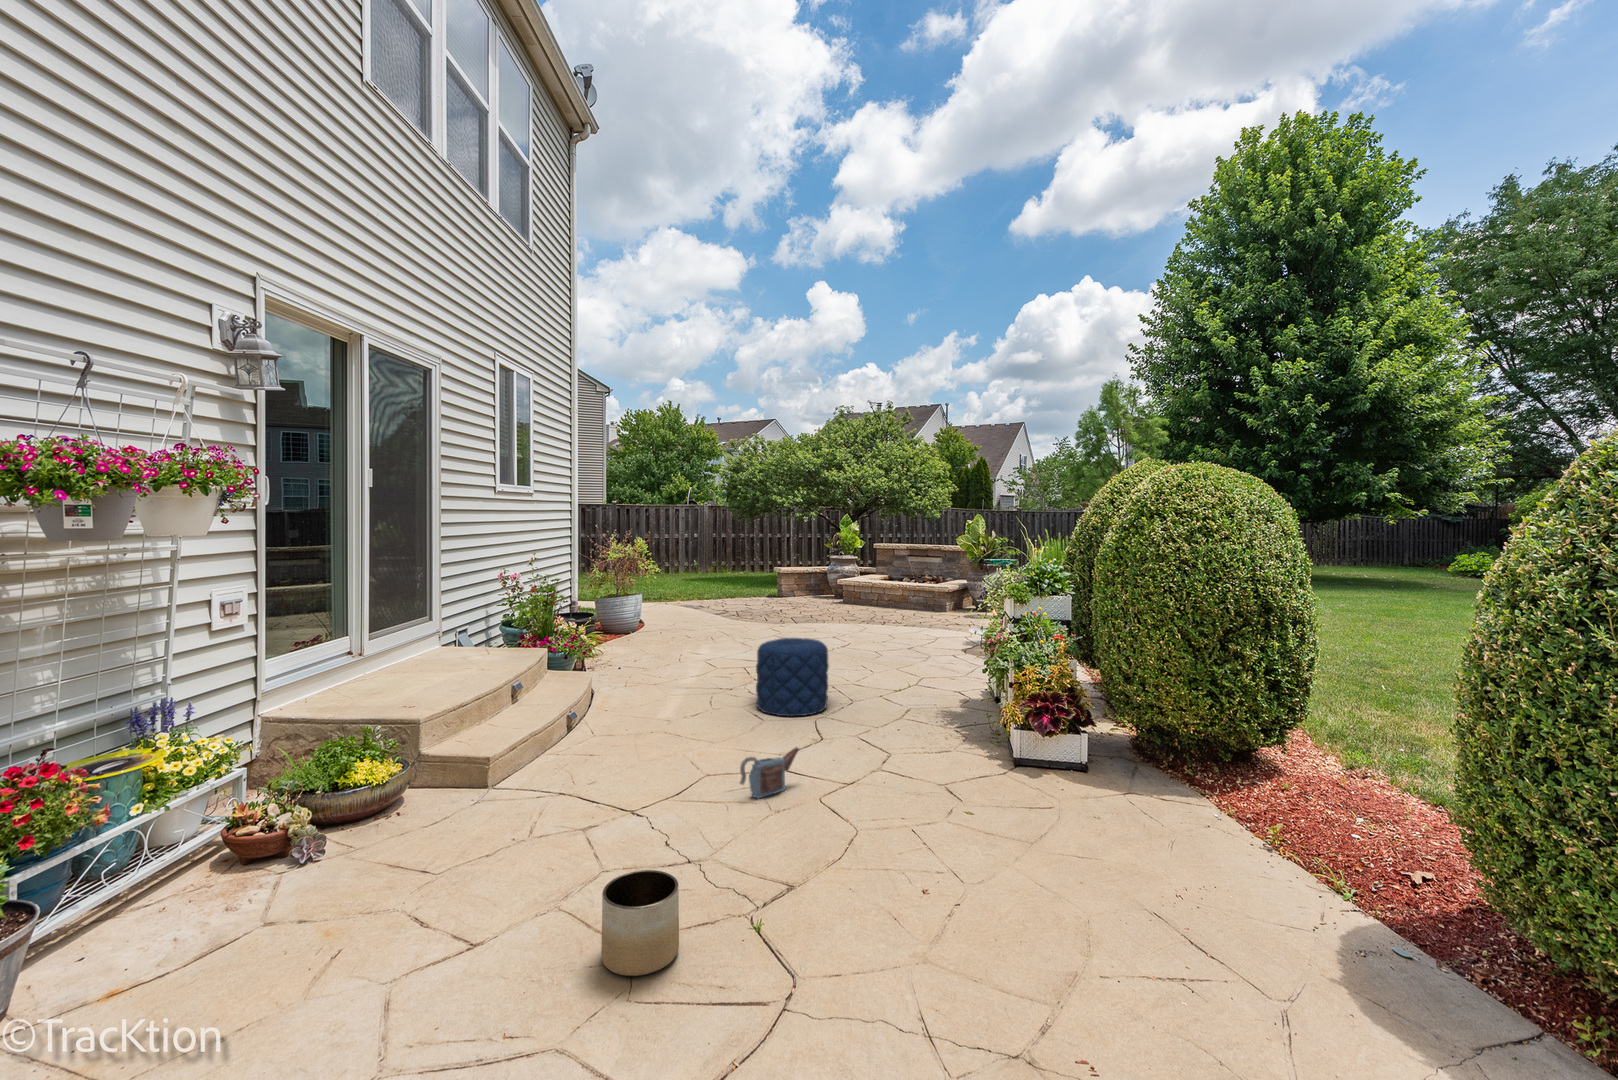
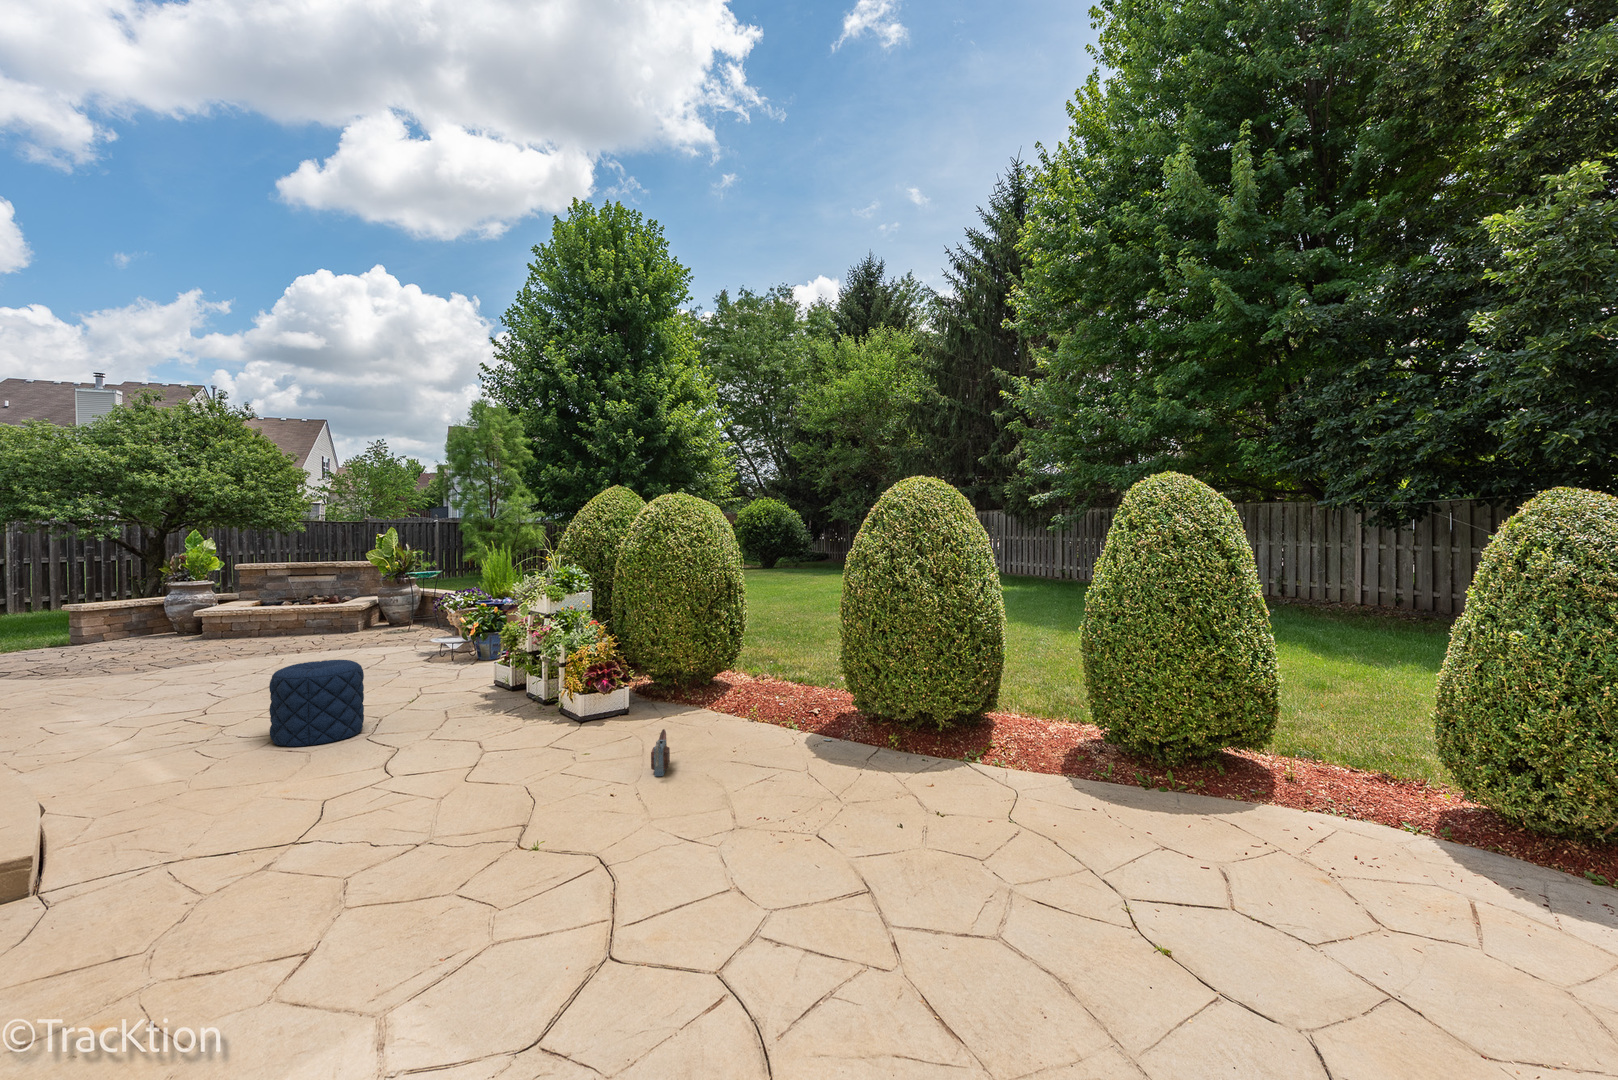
watering can: present [740,747,799,798] -> present [651,729,670,776]
planter: present [601,870,679,976] -> none [468,815,532,892]

